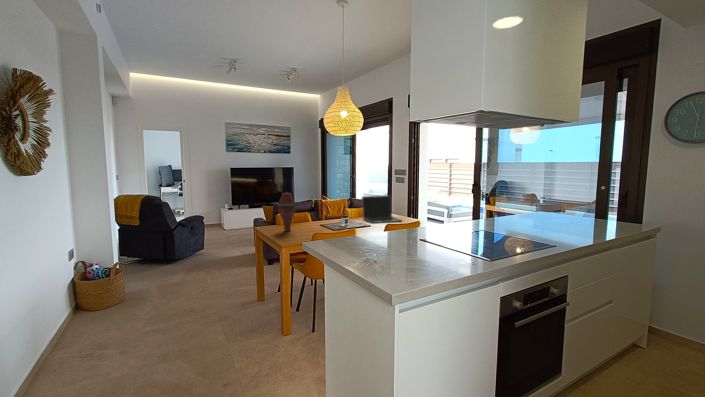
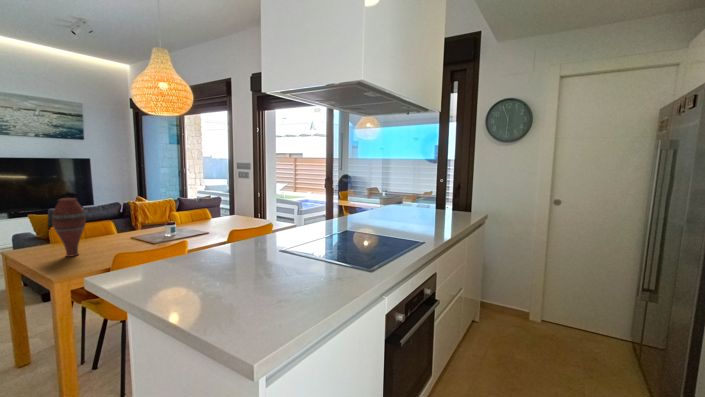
laptop: present [362,195,401,223] -> none [194,195,249,231]

